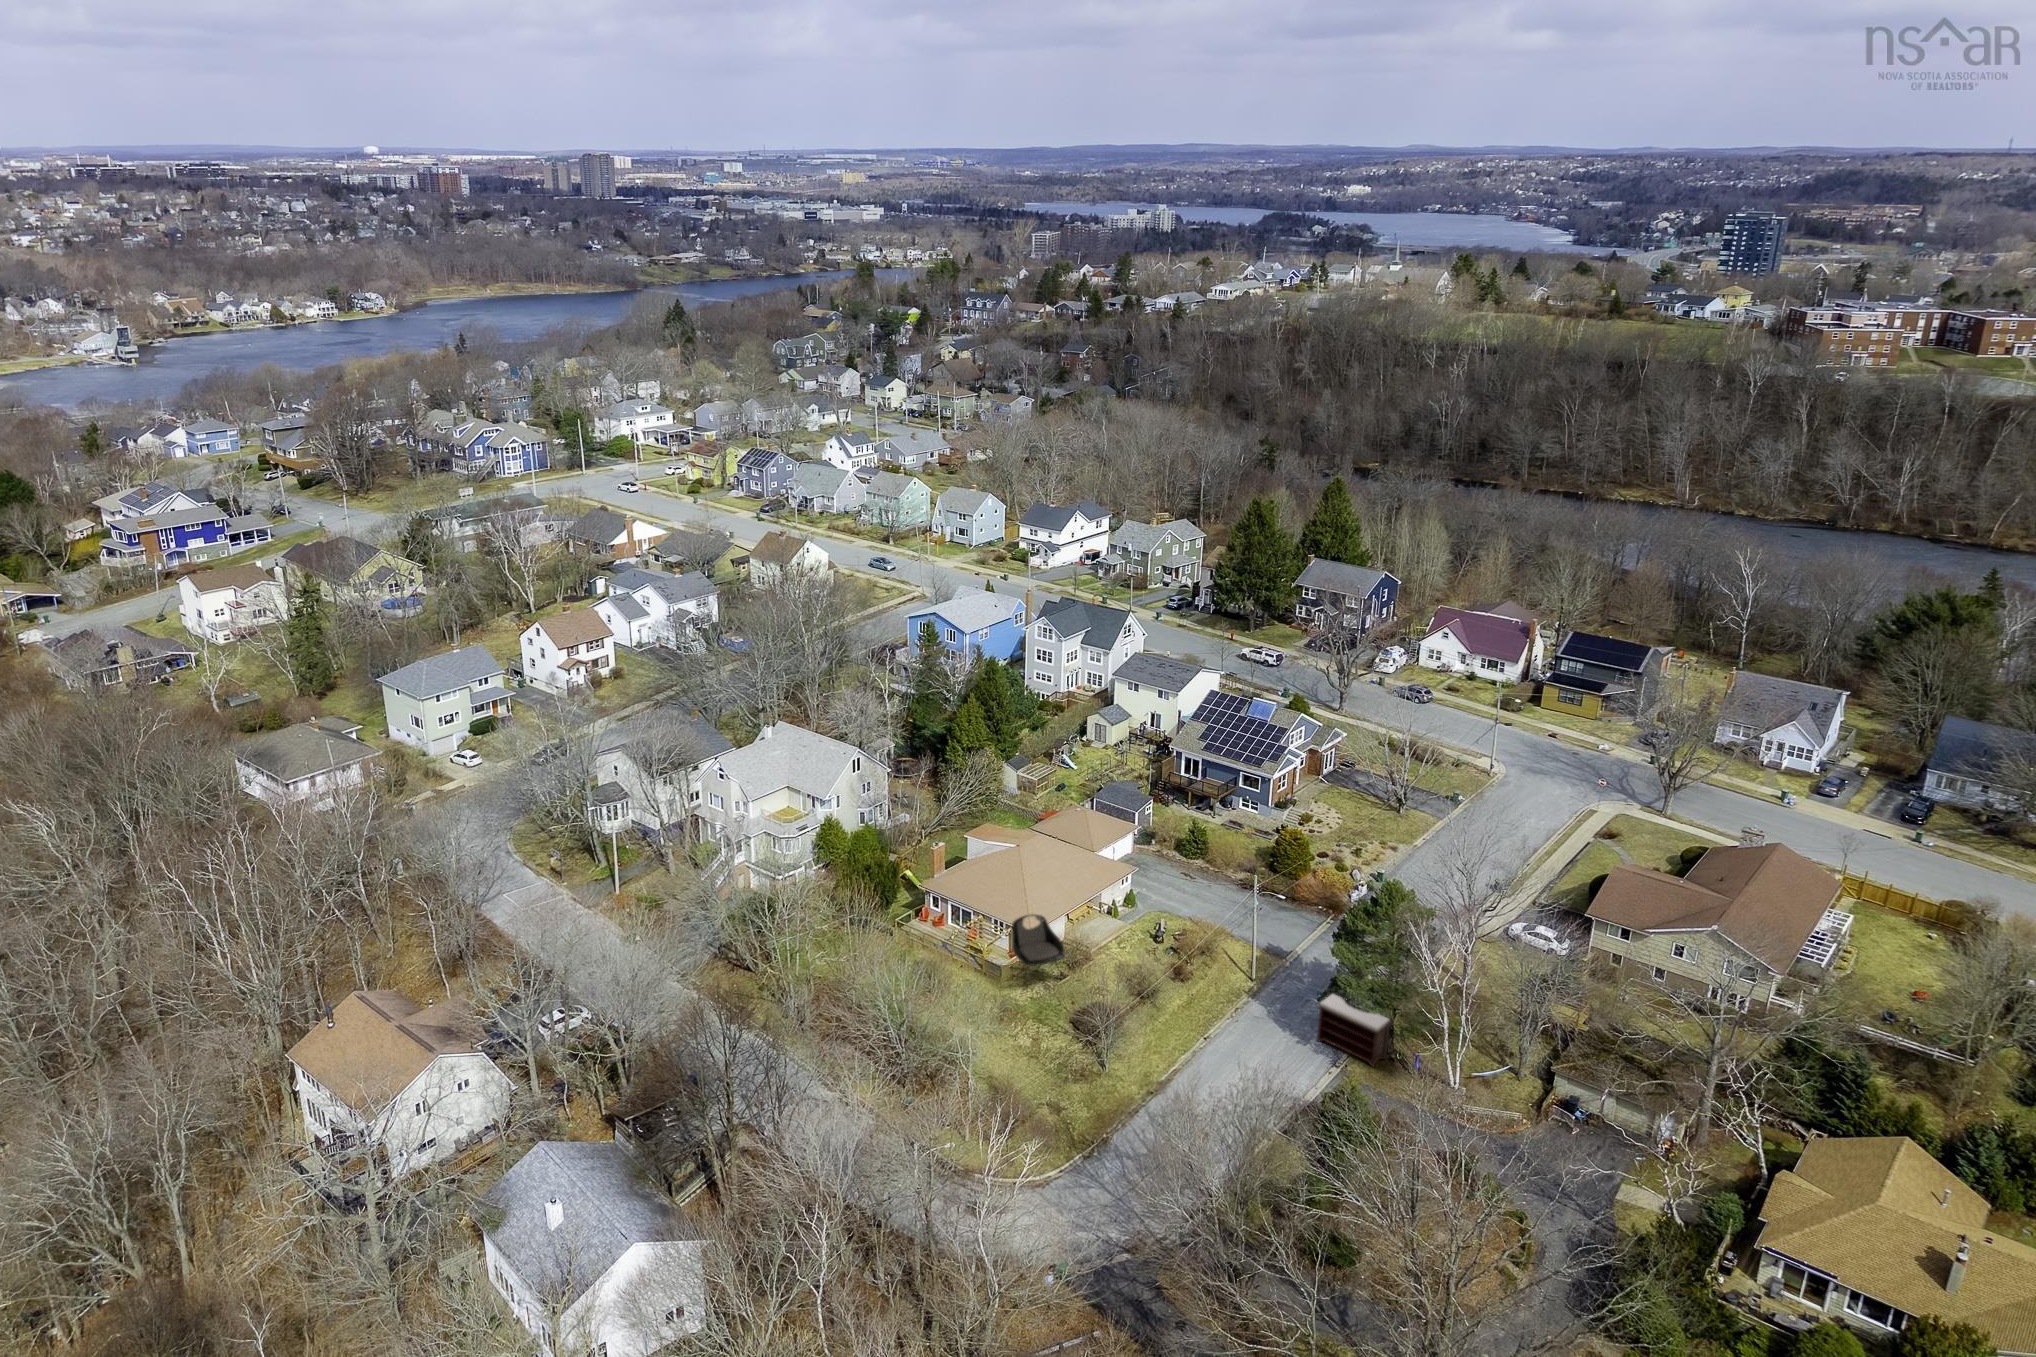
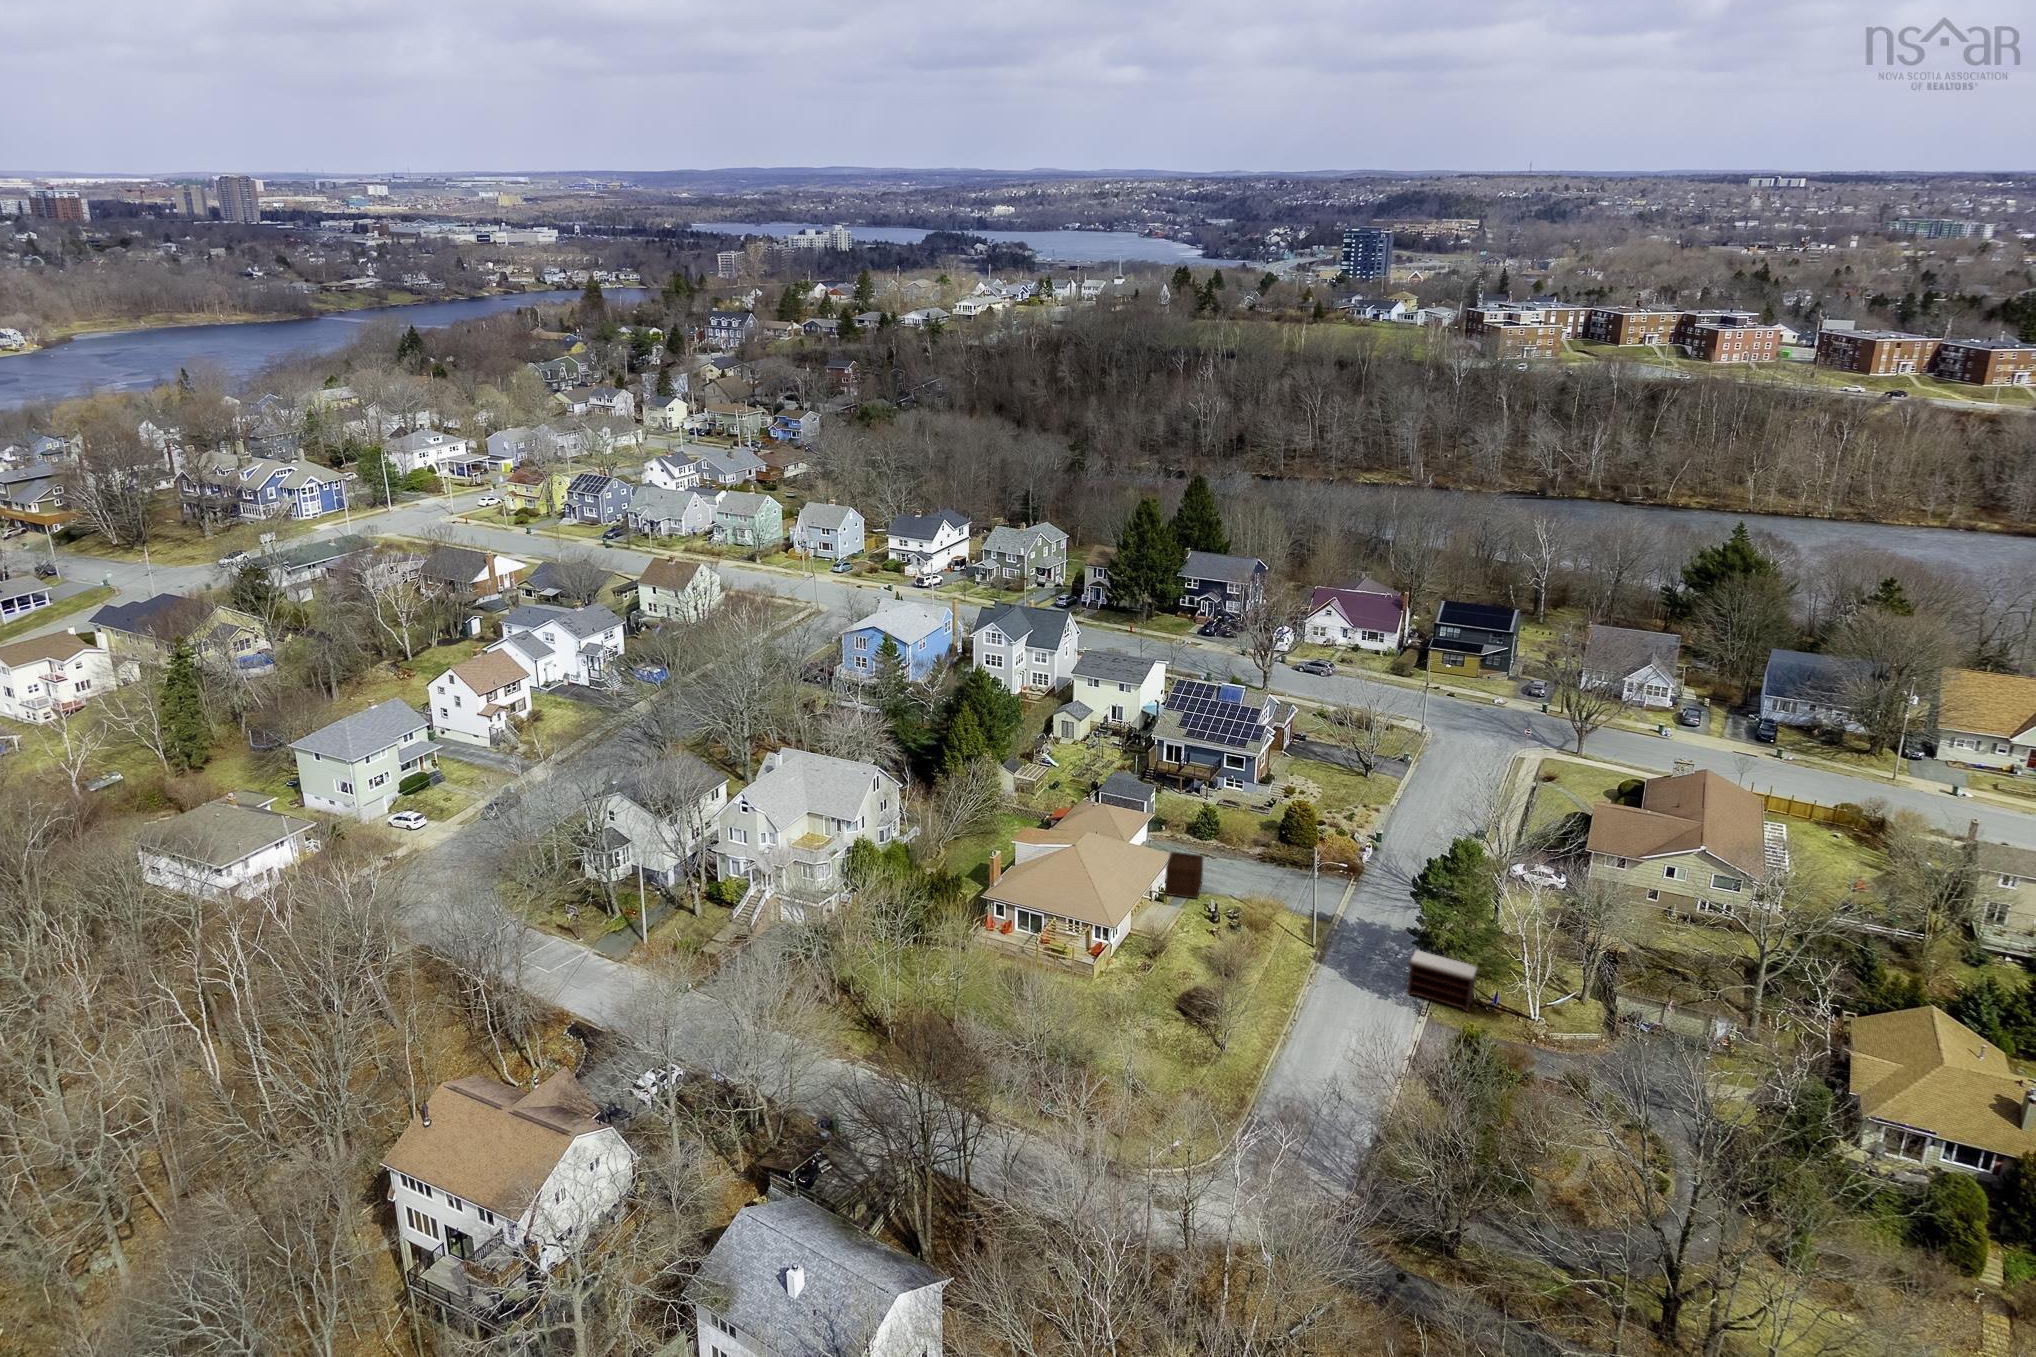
wooden crate: none [1118,864,1165,915] -> present [1165,852,1204,899]
lounge chair: present [1012,915,1065,985] -> none [1097,912,1156,984]

